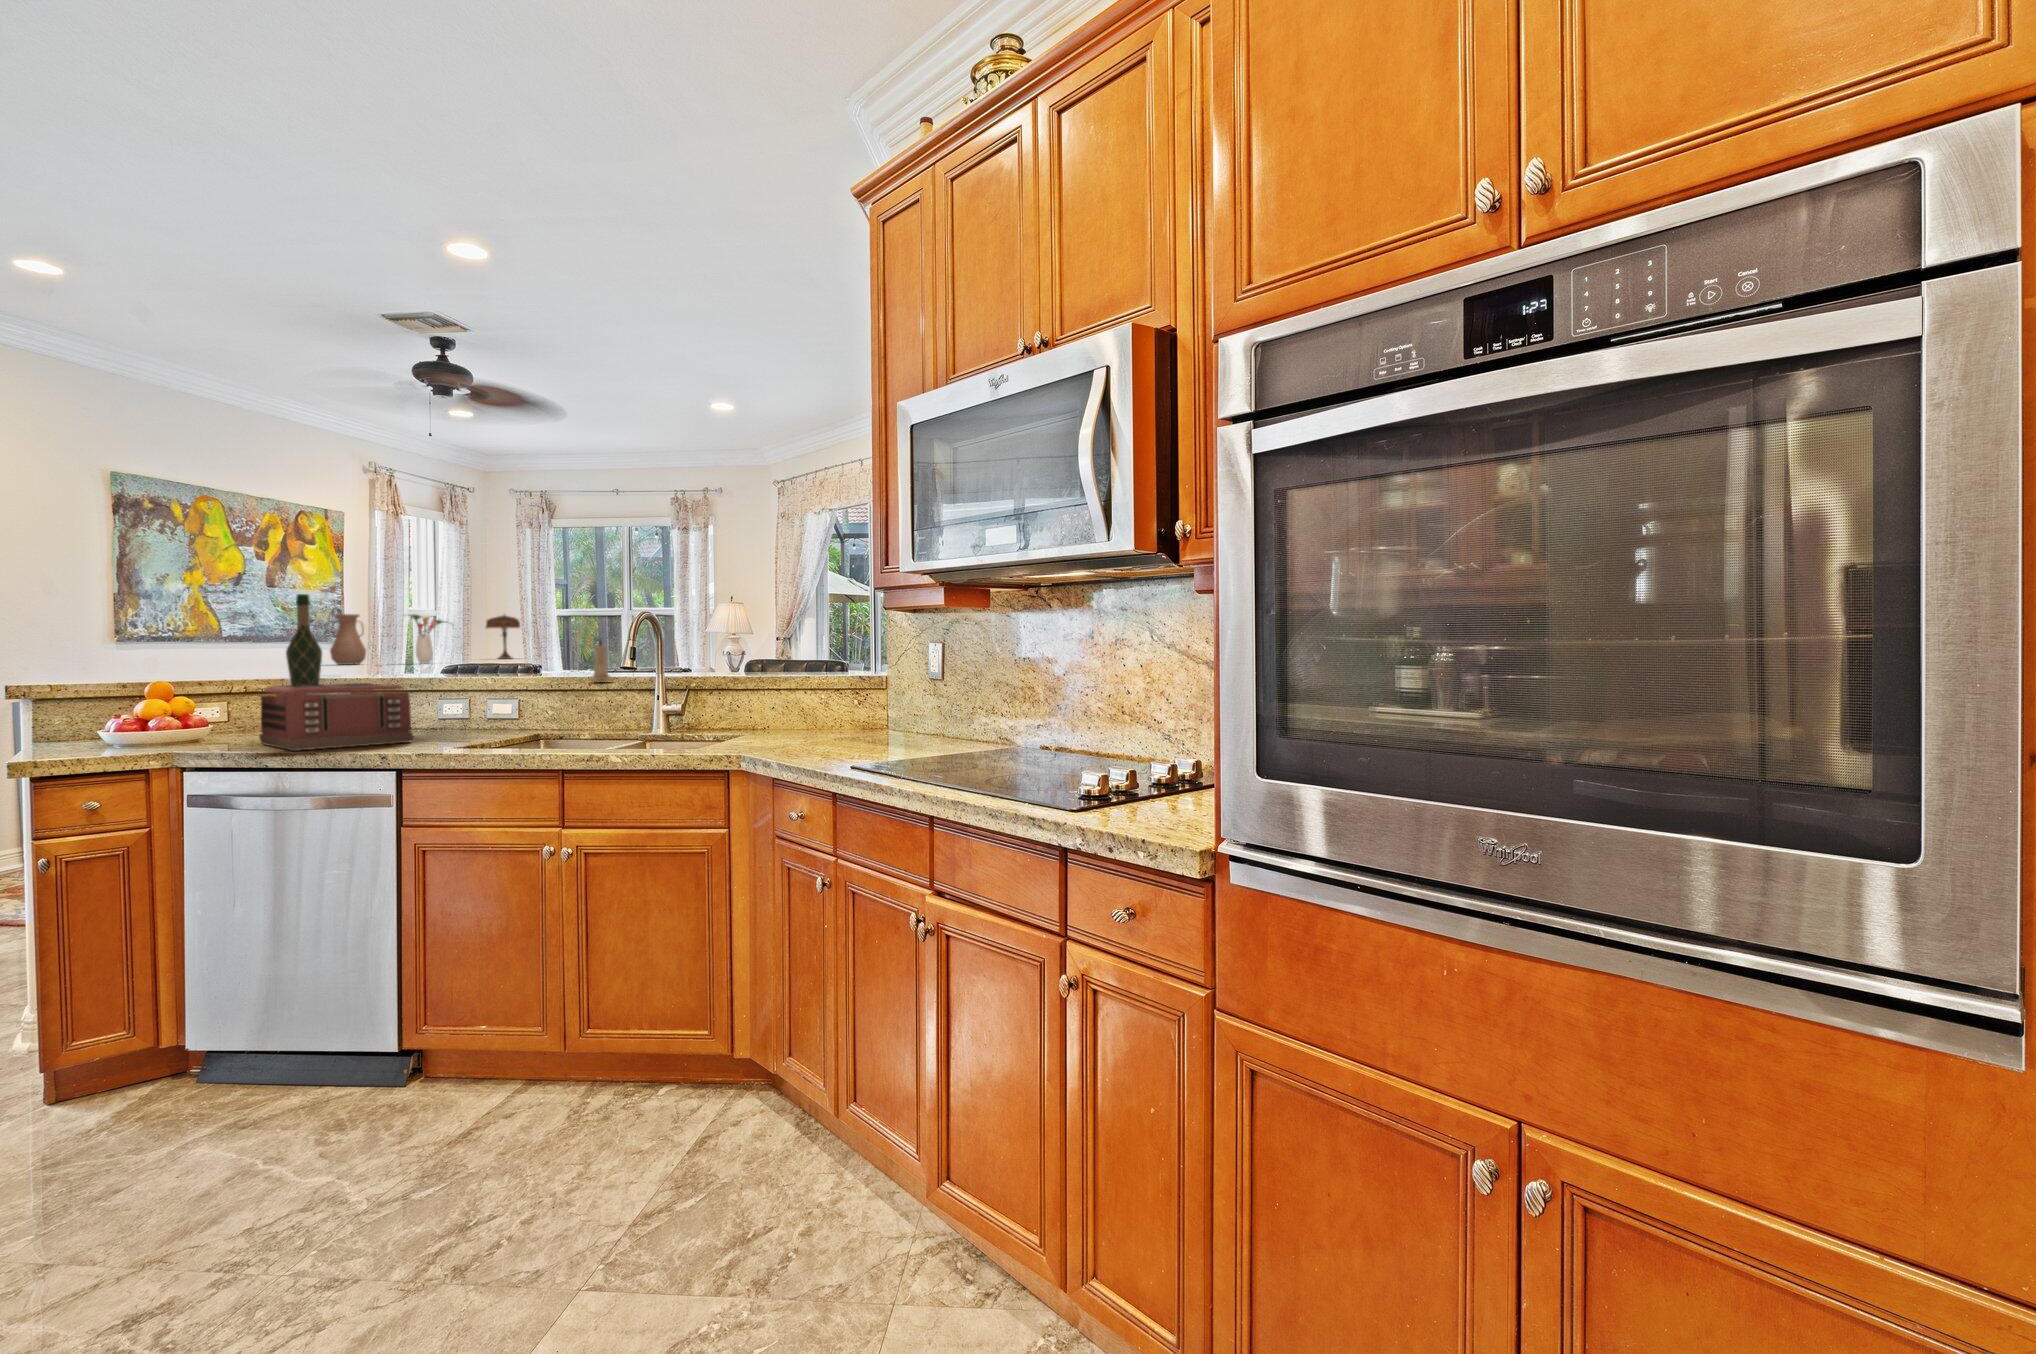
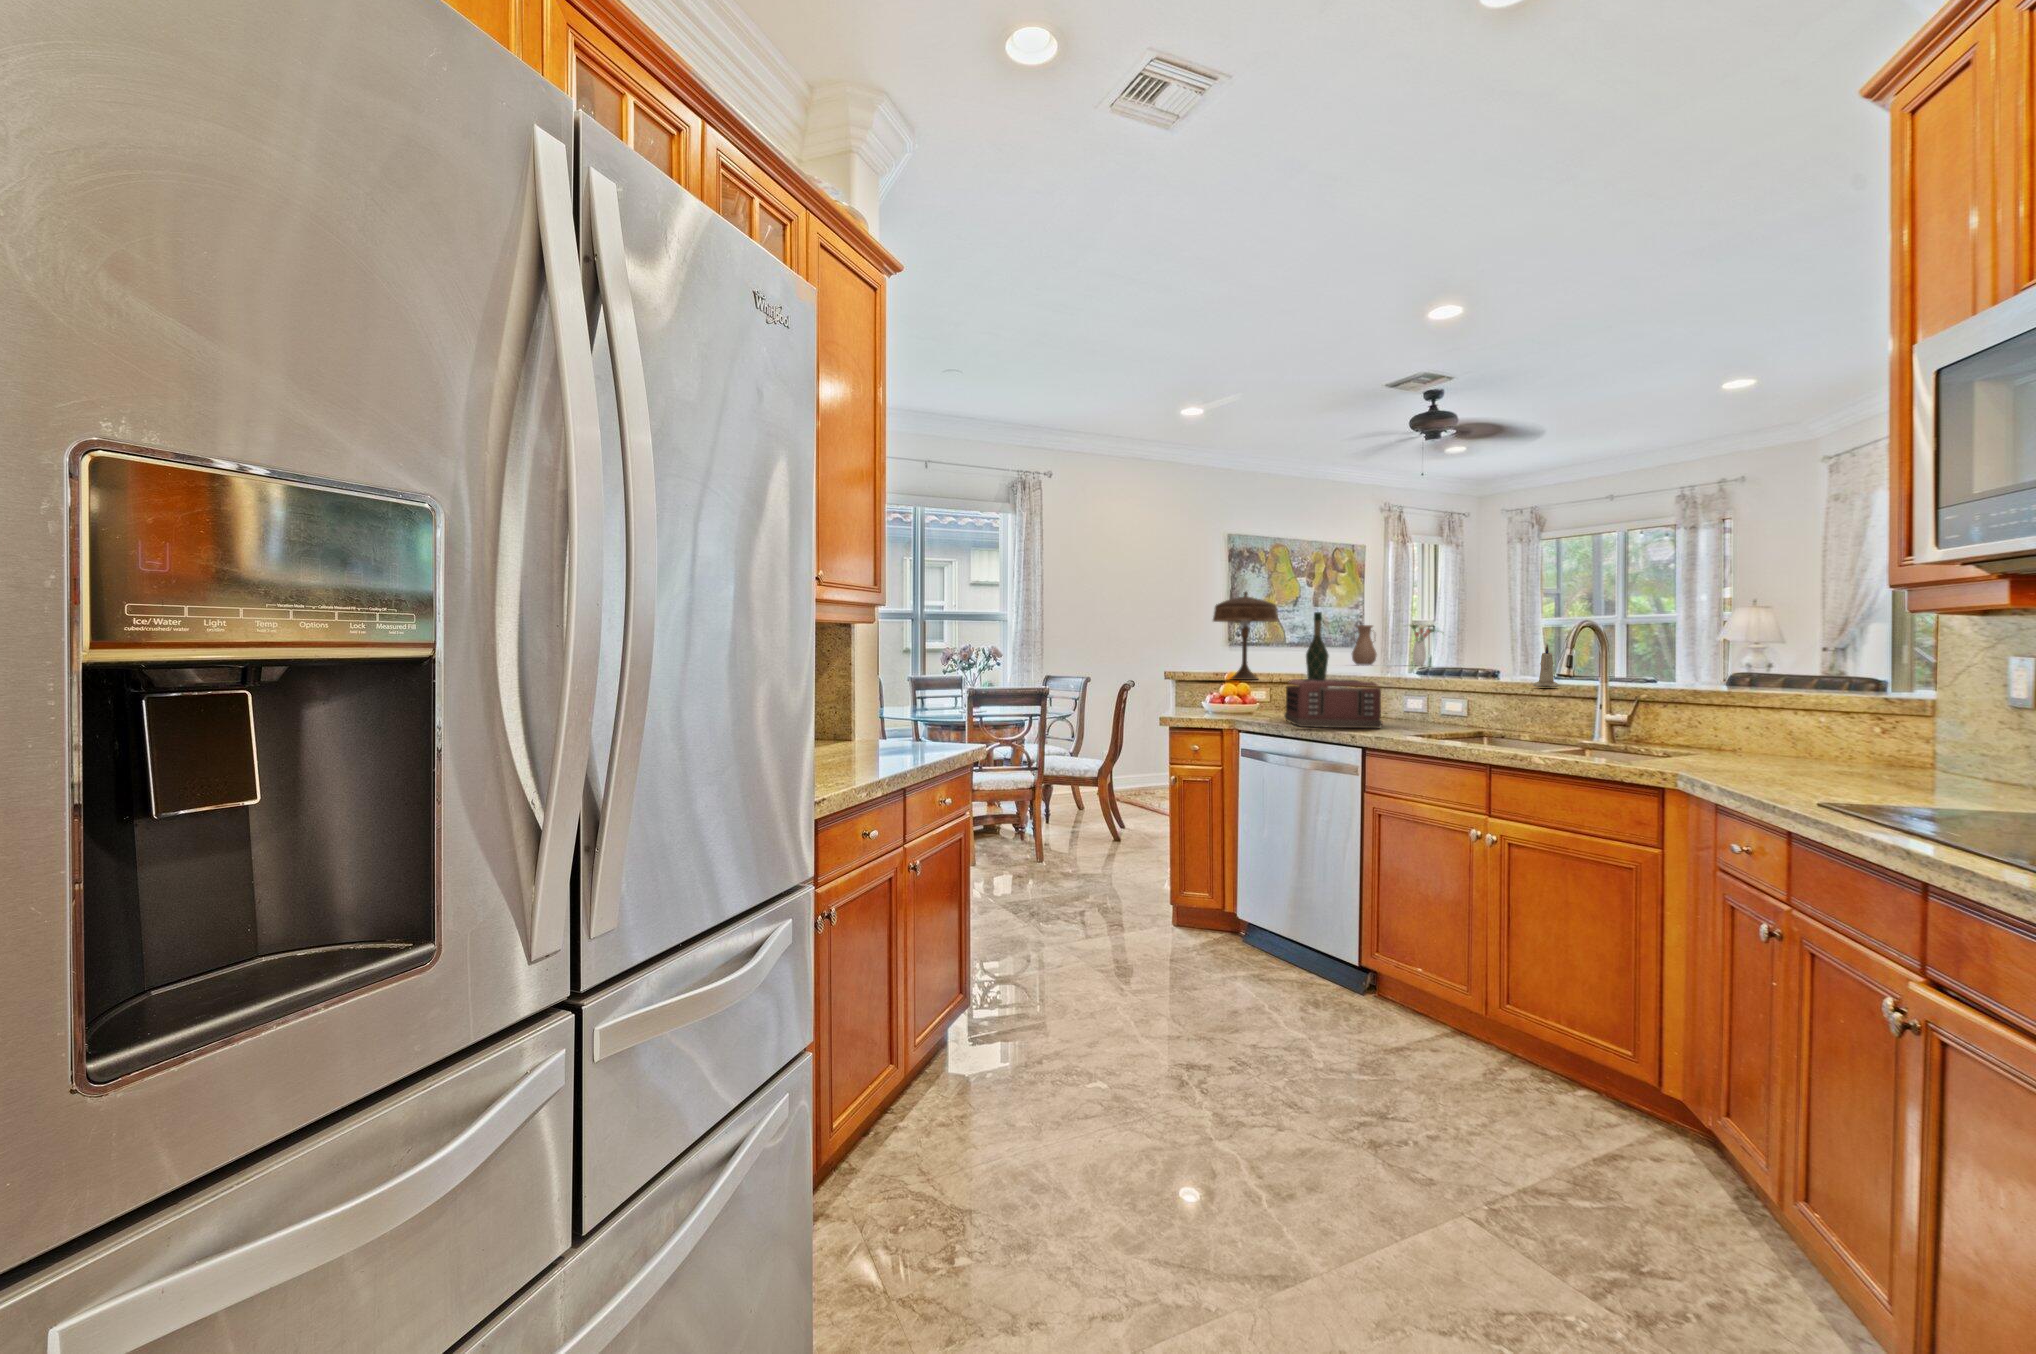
table lamp: present [485,615,521,659] -> present [1213,592,1278,680]

